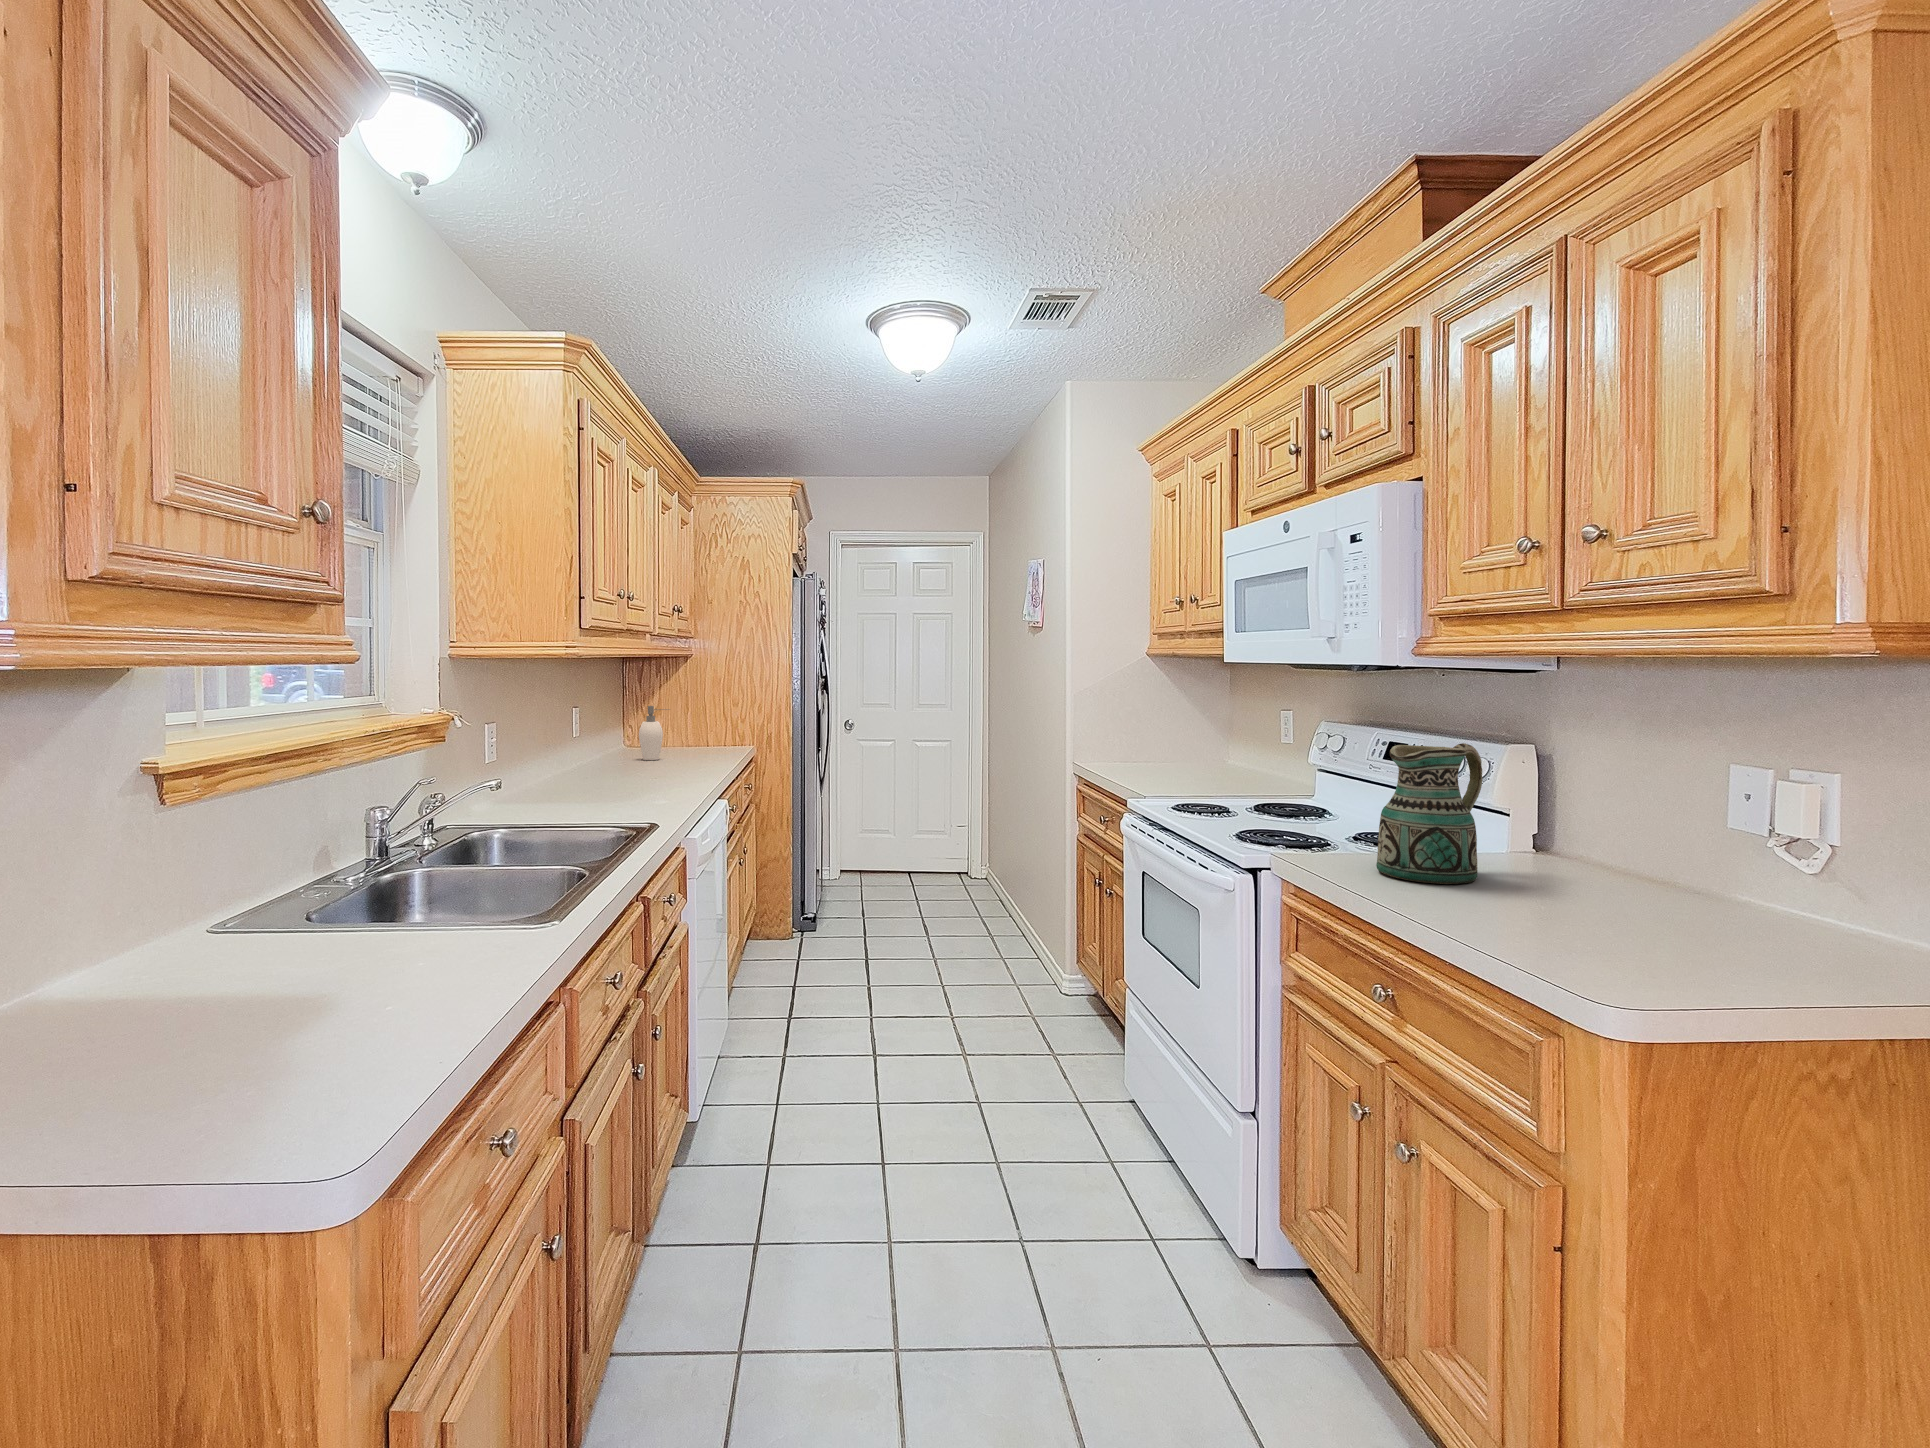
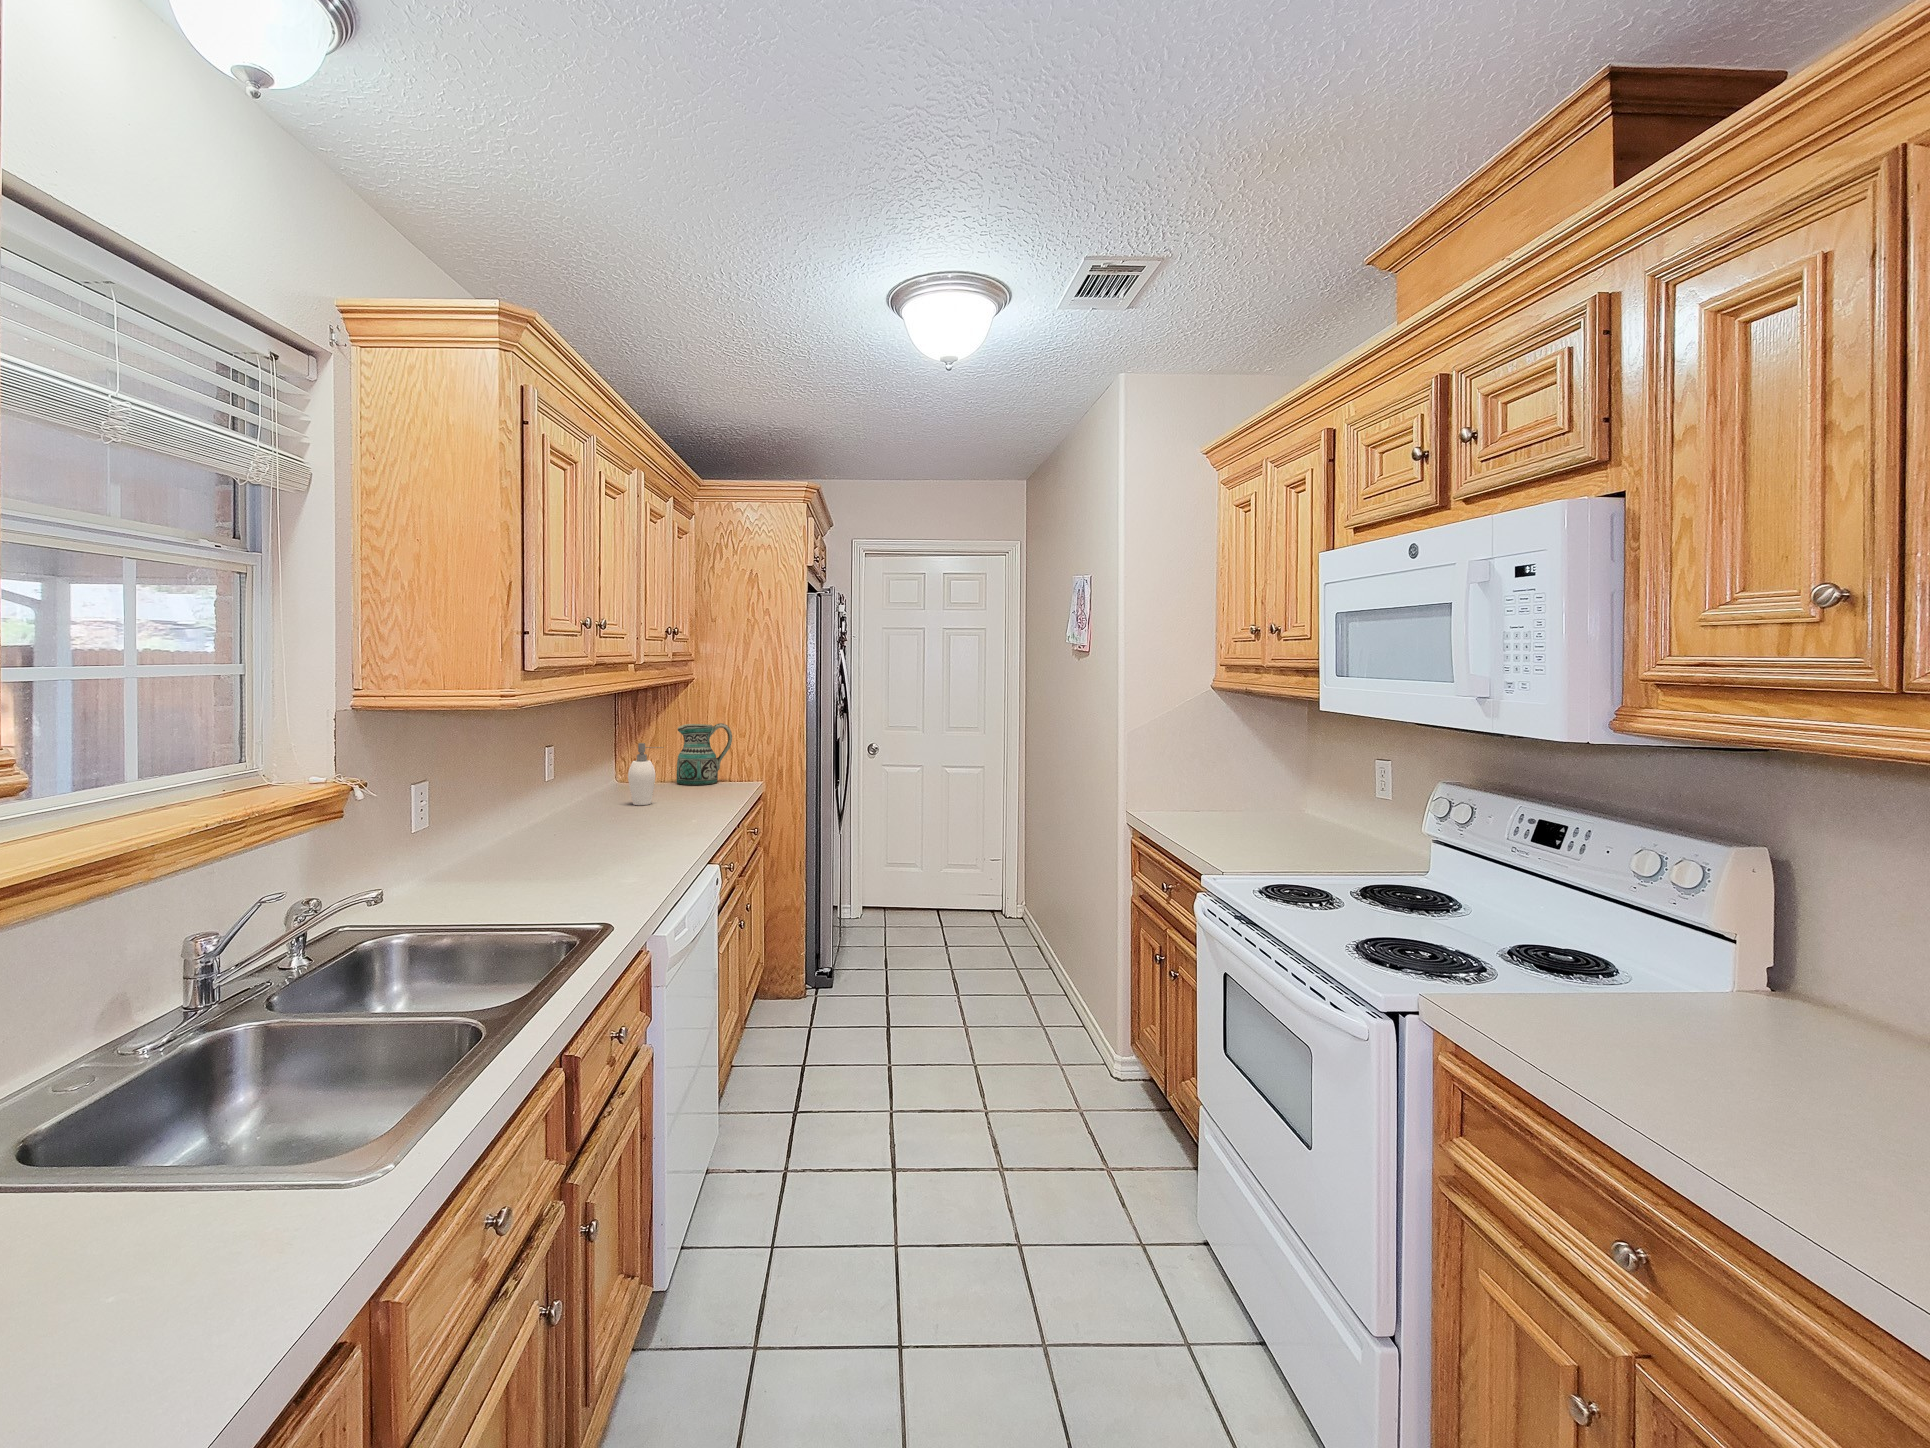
ceramic pitcher: present [1376,743,1482,884] -> present [677,723,732,785]

